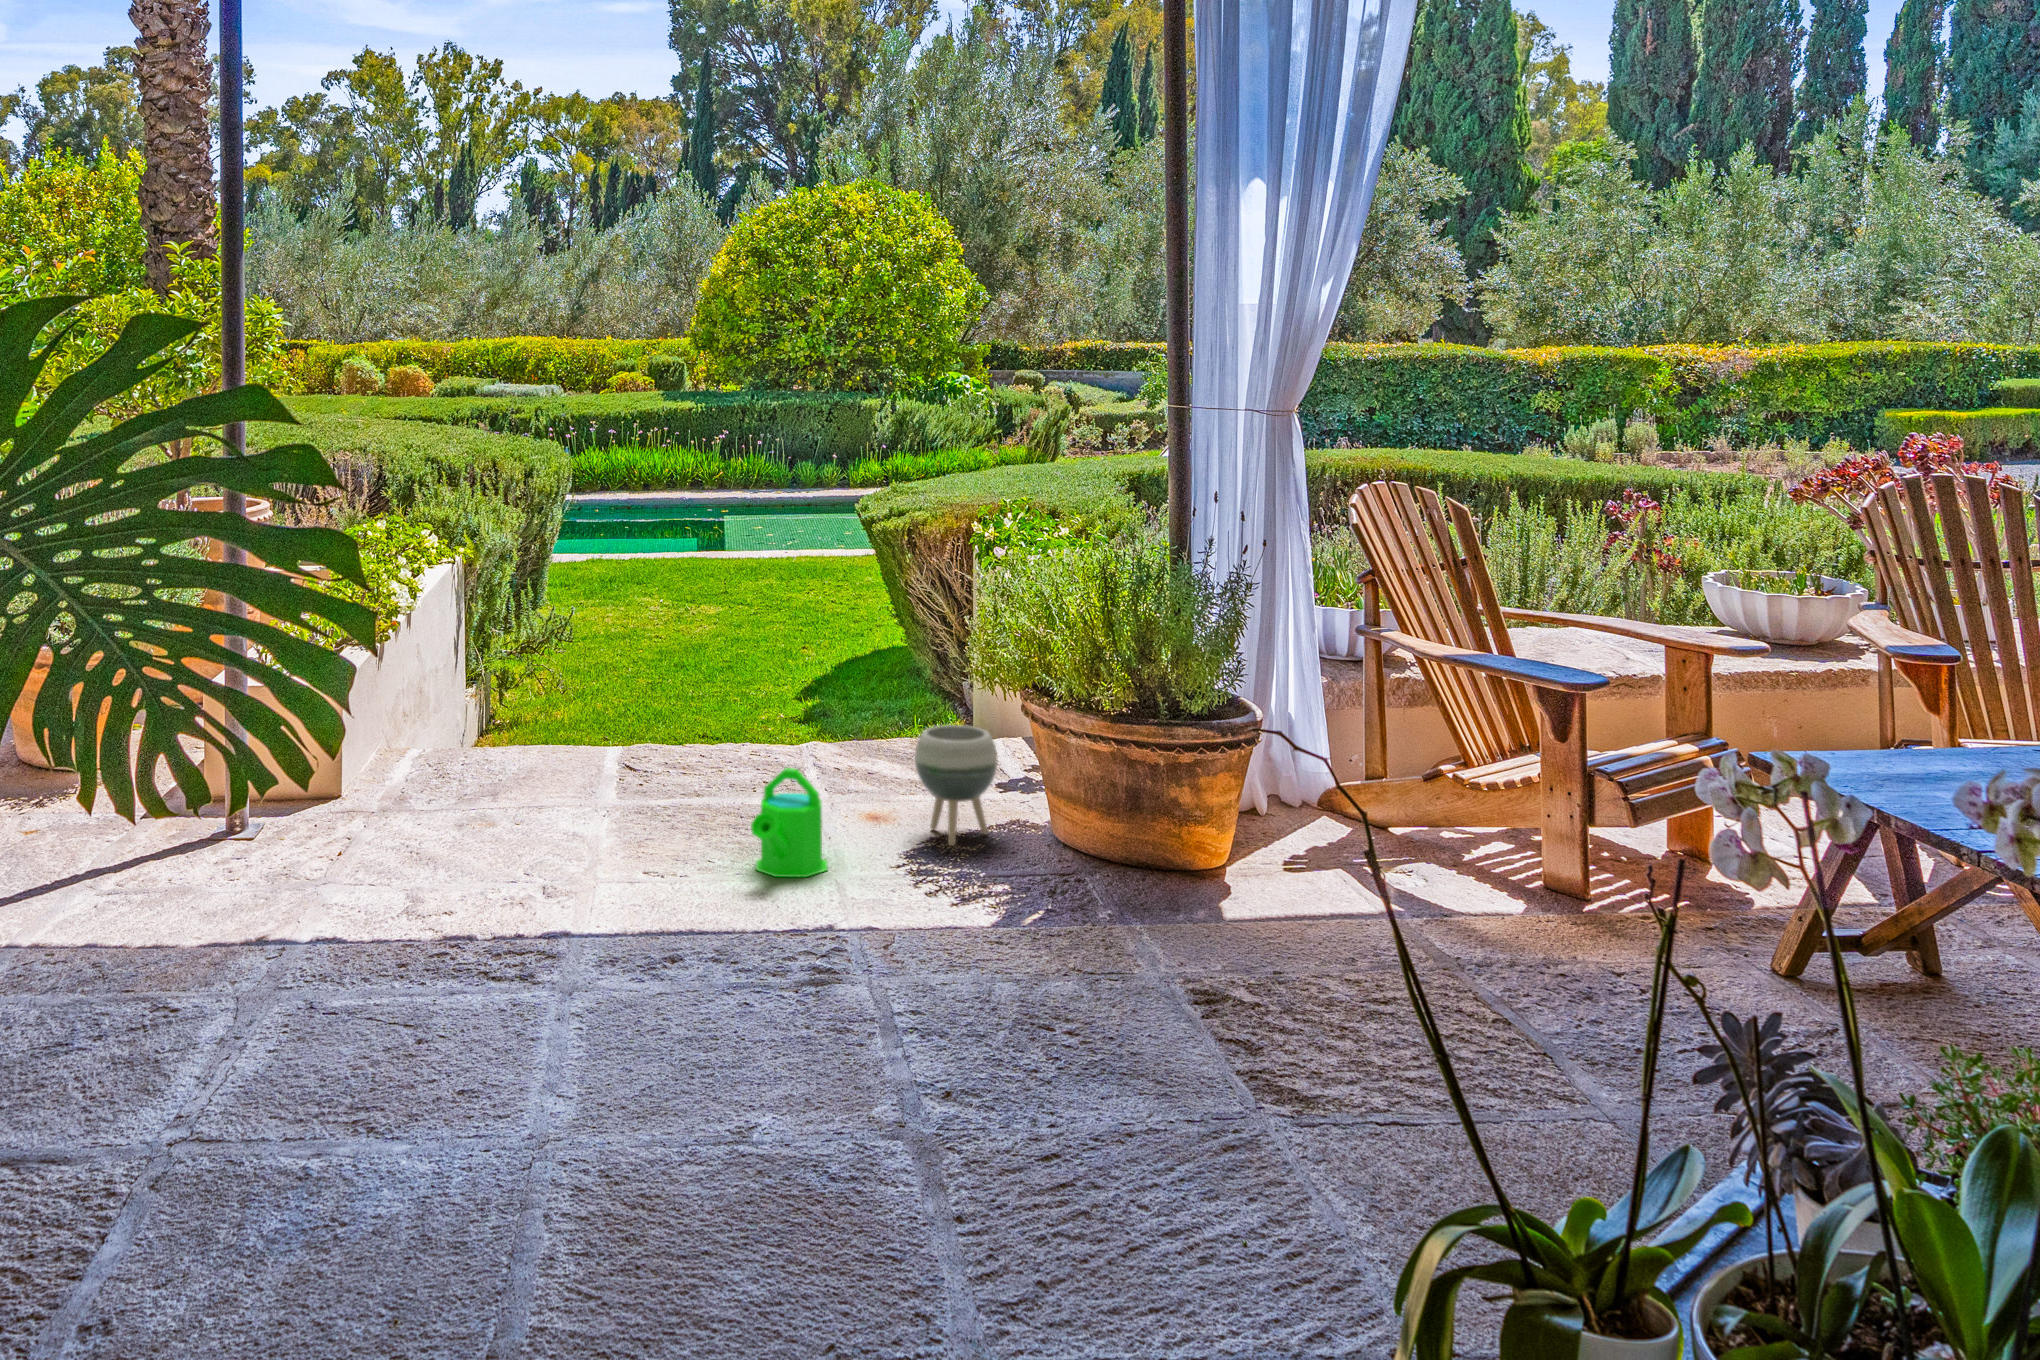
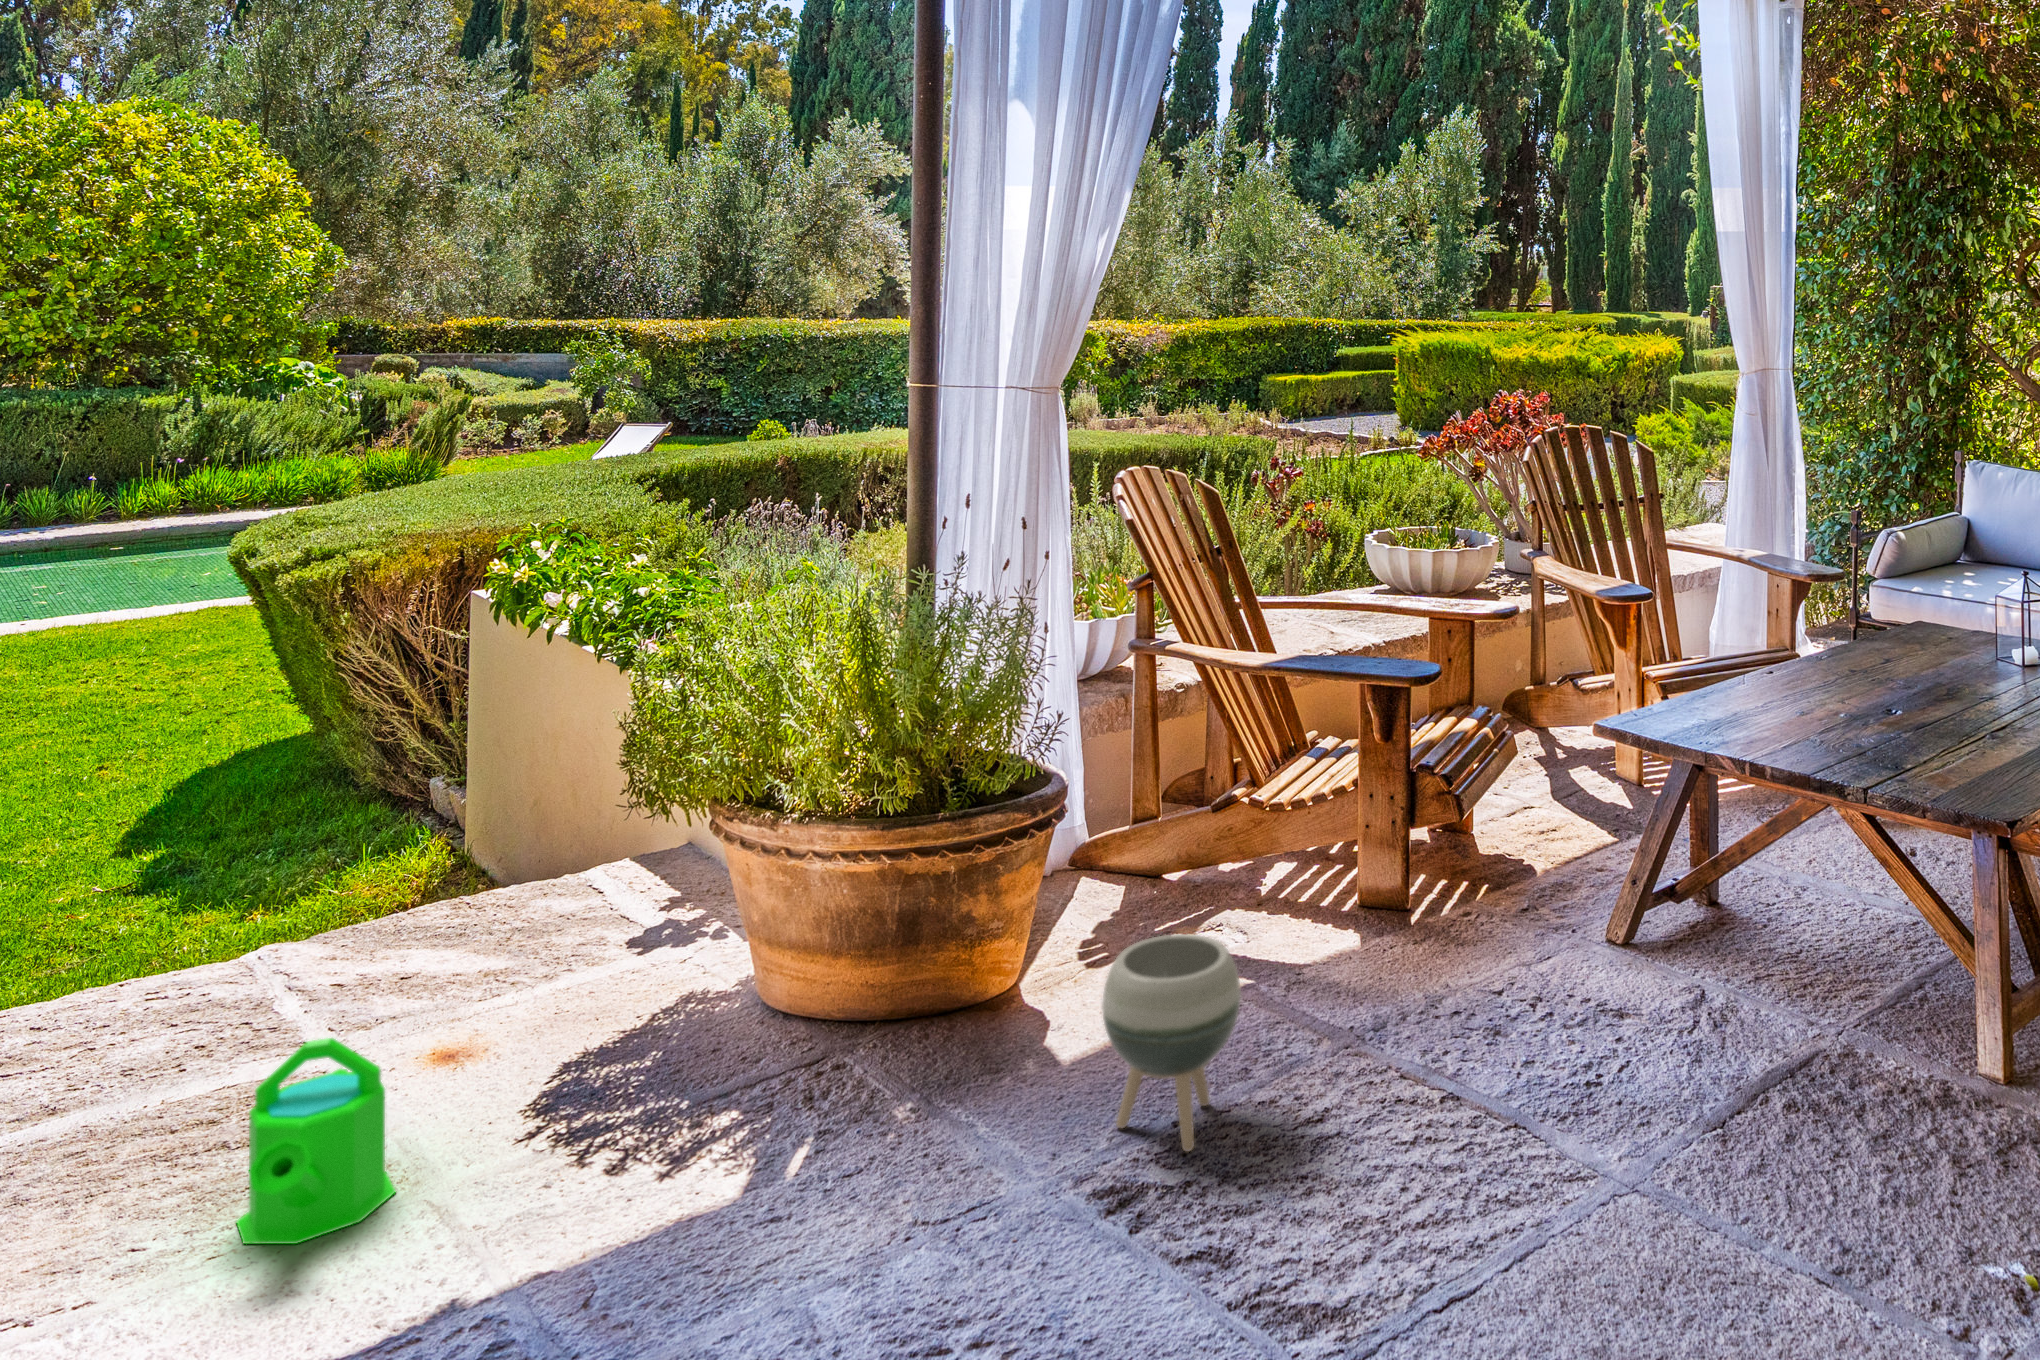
planter: present [915,725,998,846] -> present [1102,934,1241,1151]

